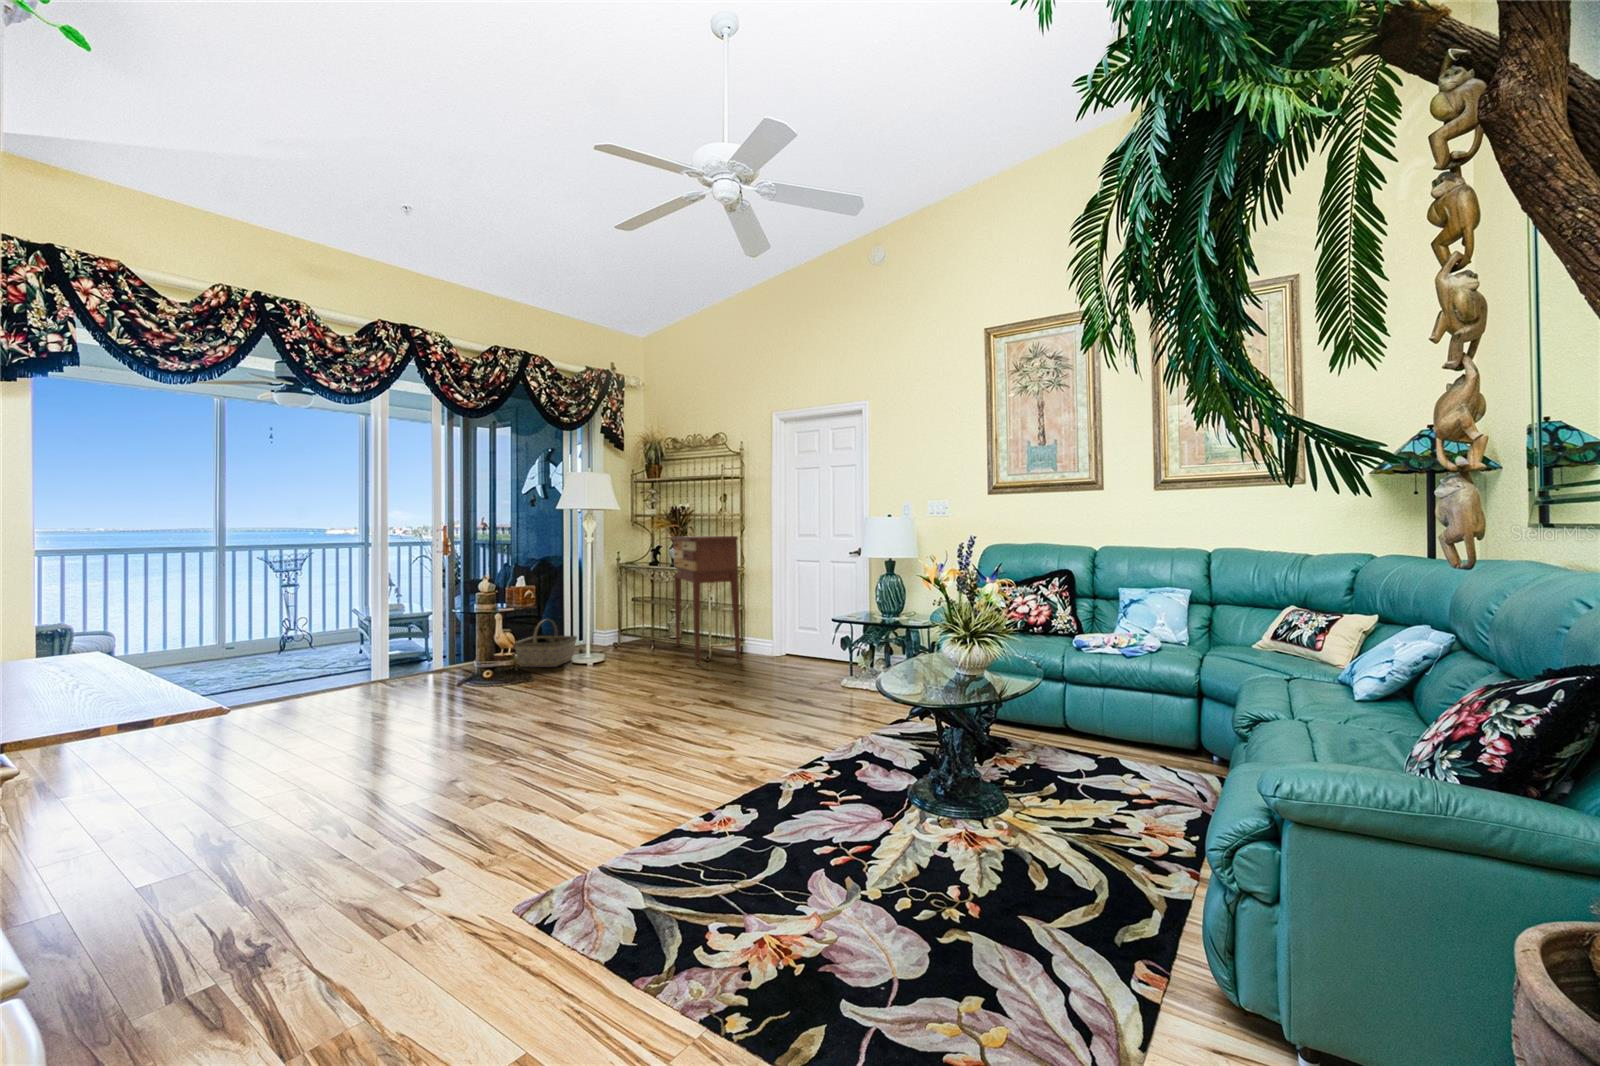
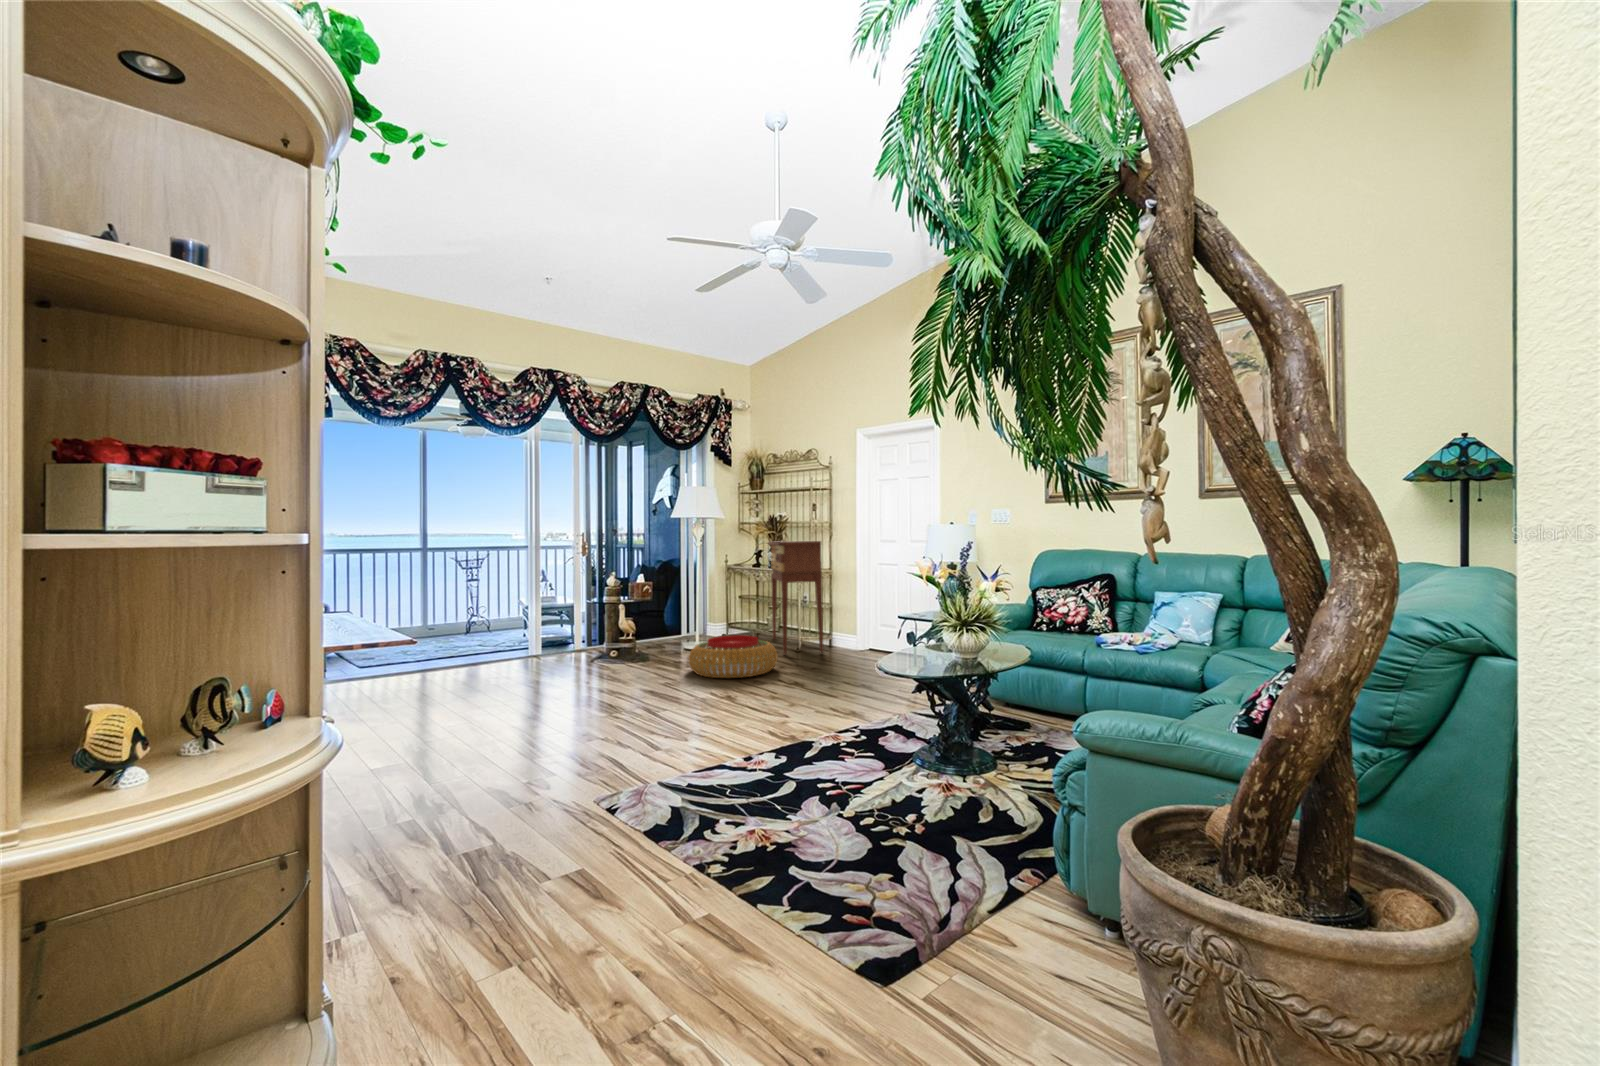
basket: present [514,619,577,667] -> none [632,612,686,652]
pouf: none [590,646,697,699] -> present [689,635,777,678]

